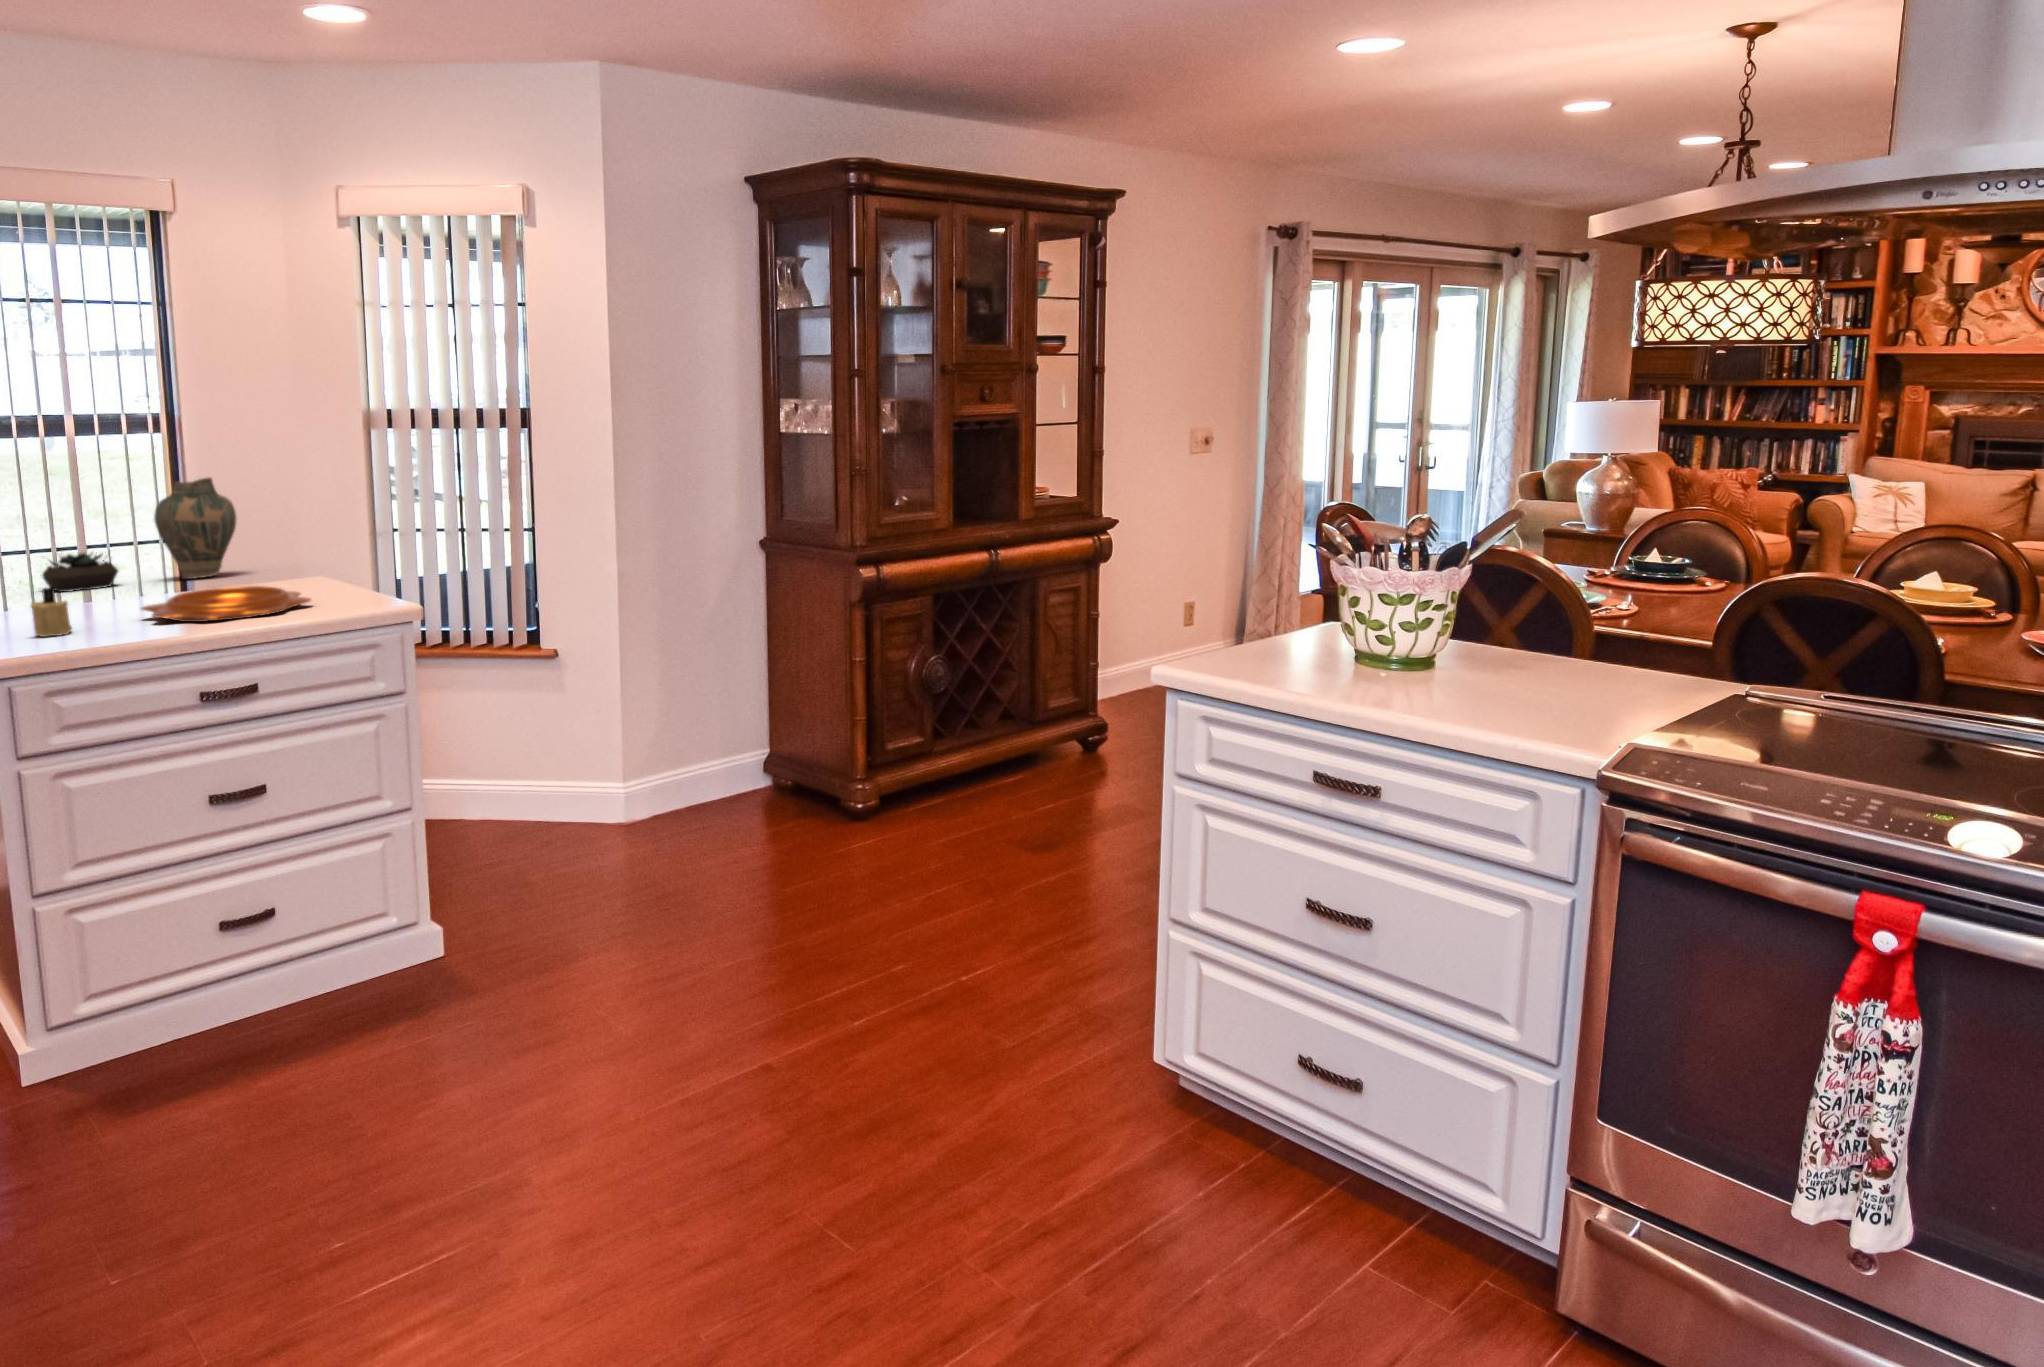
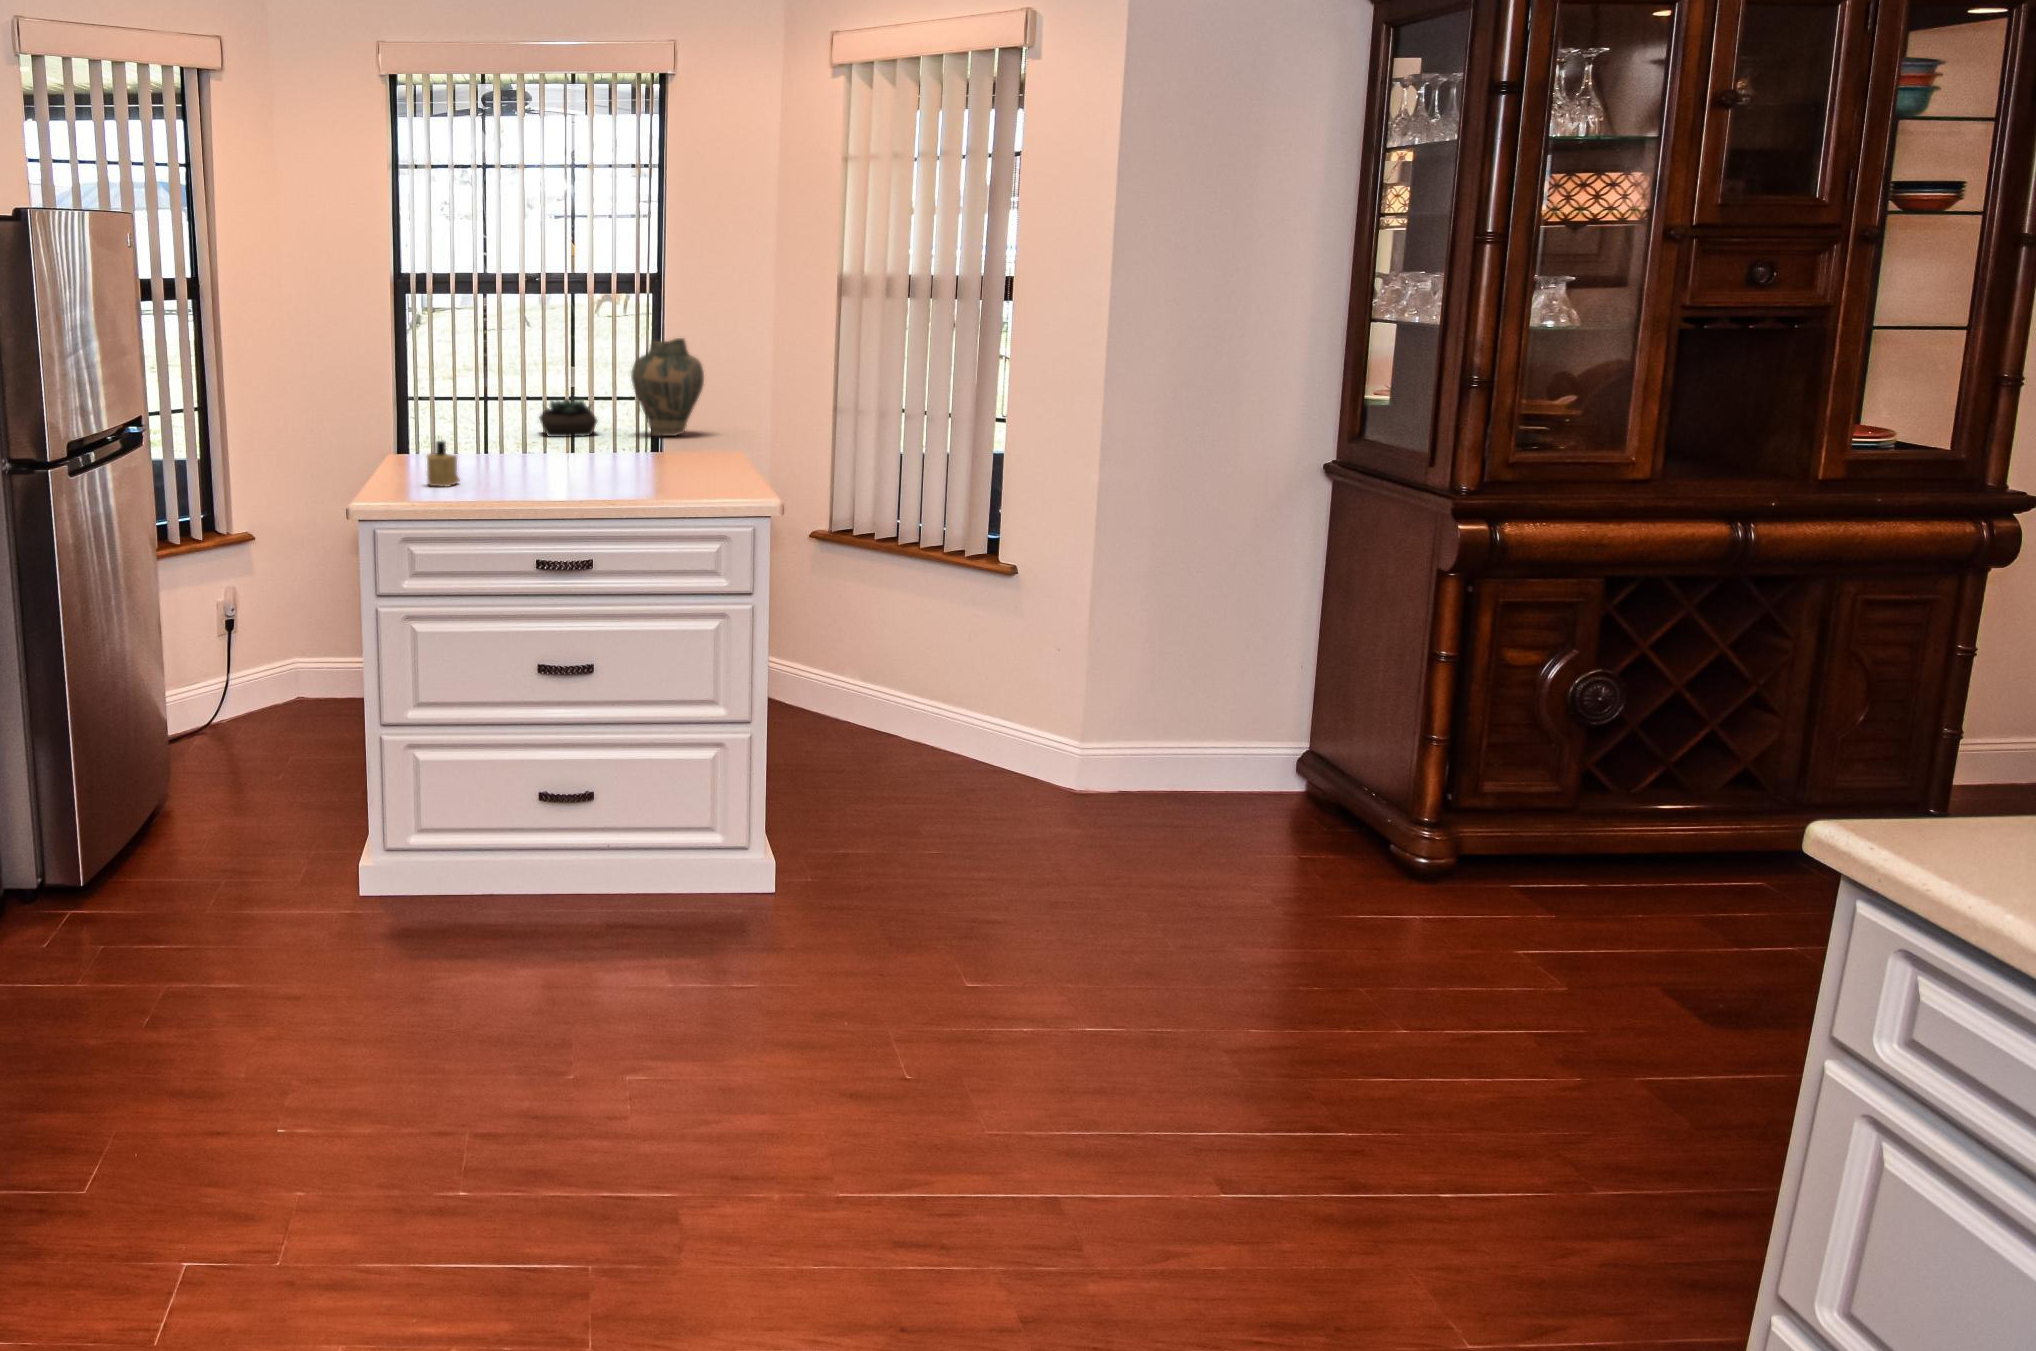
decorative bowl: present [141,586,311,622] -> none [521,456,674,493]

